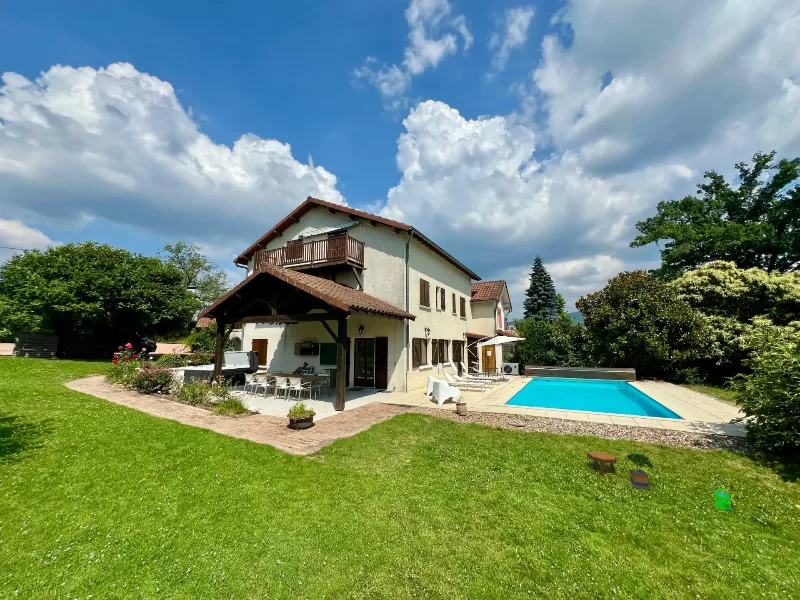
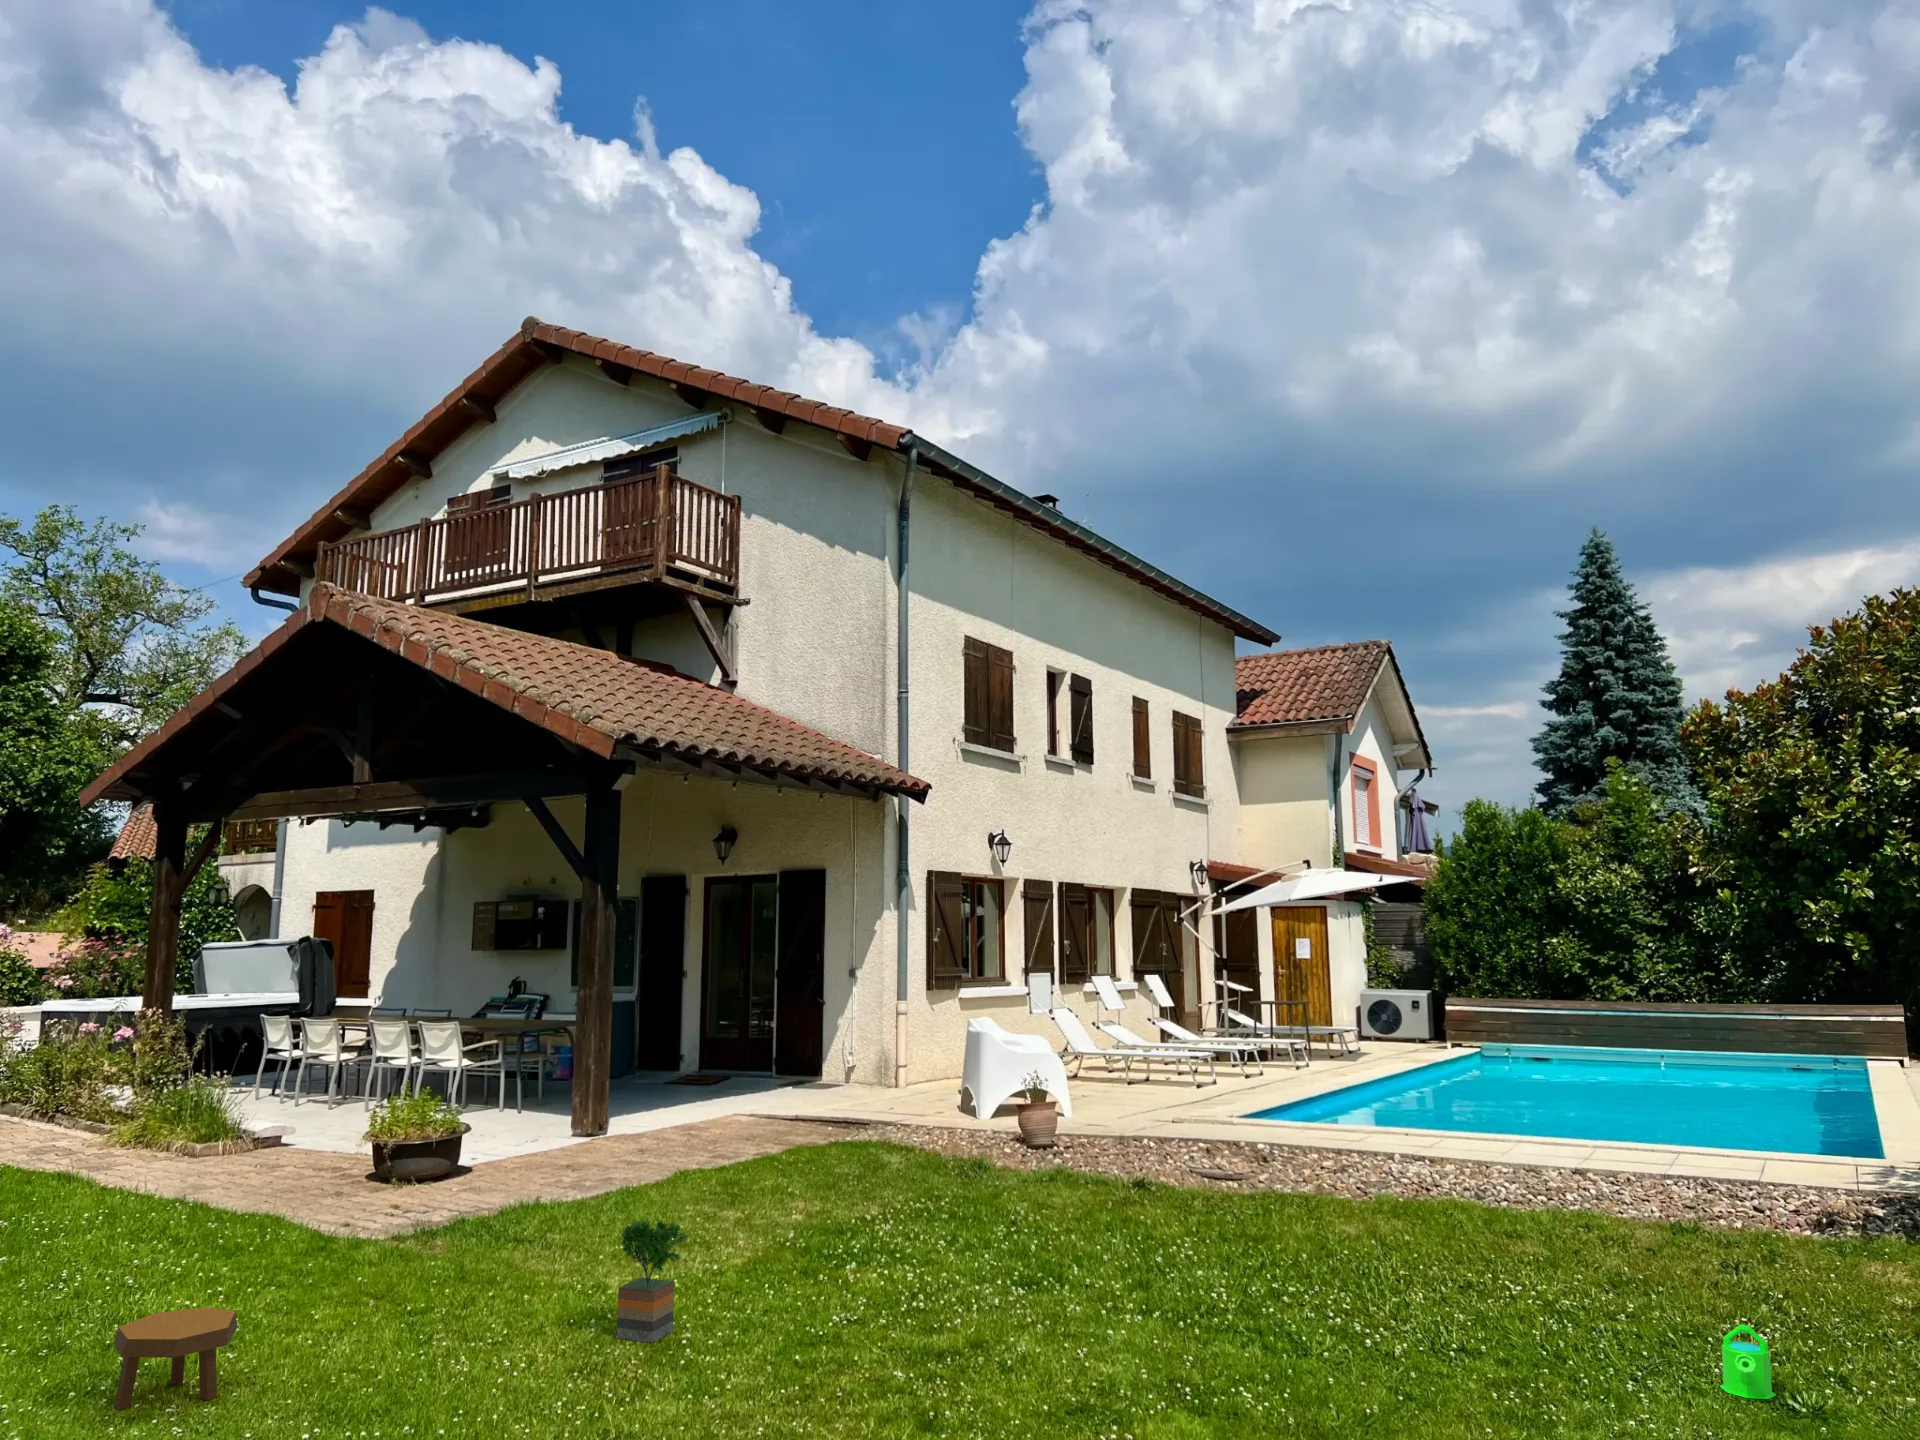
footstool: present [588,451,617,475] -> present [114,1307,238,1410]
potted tree: present [627,453,653,490] -> present [617,1220,688,1343]

